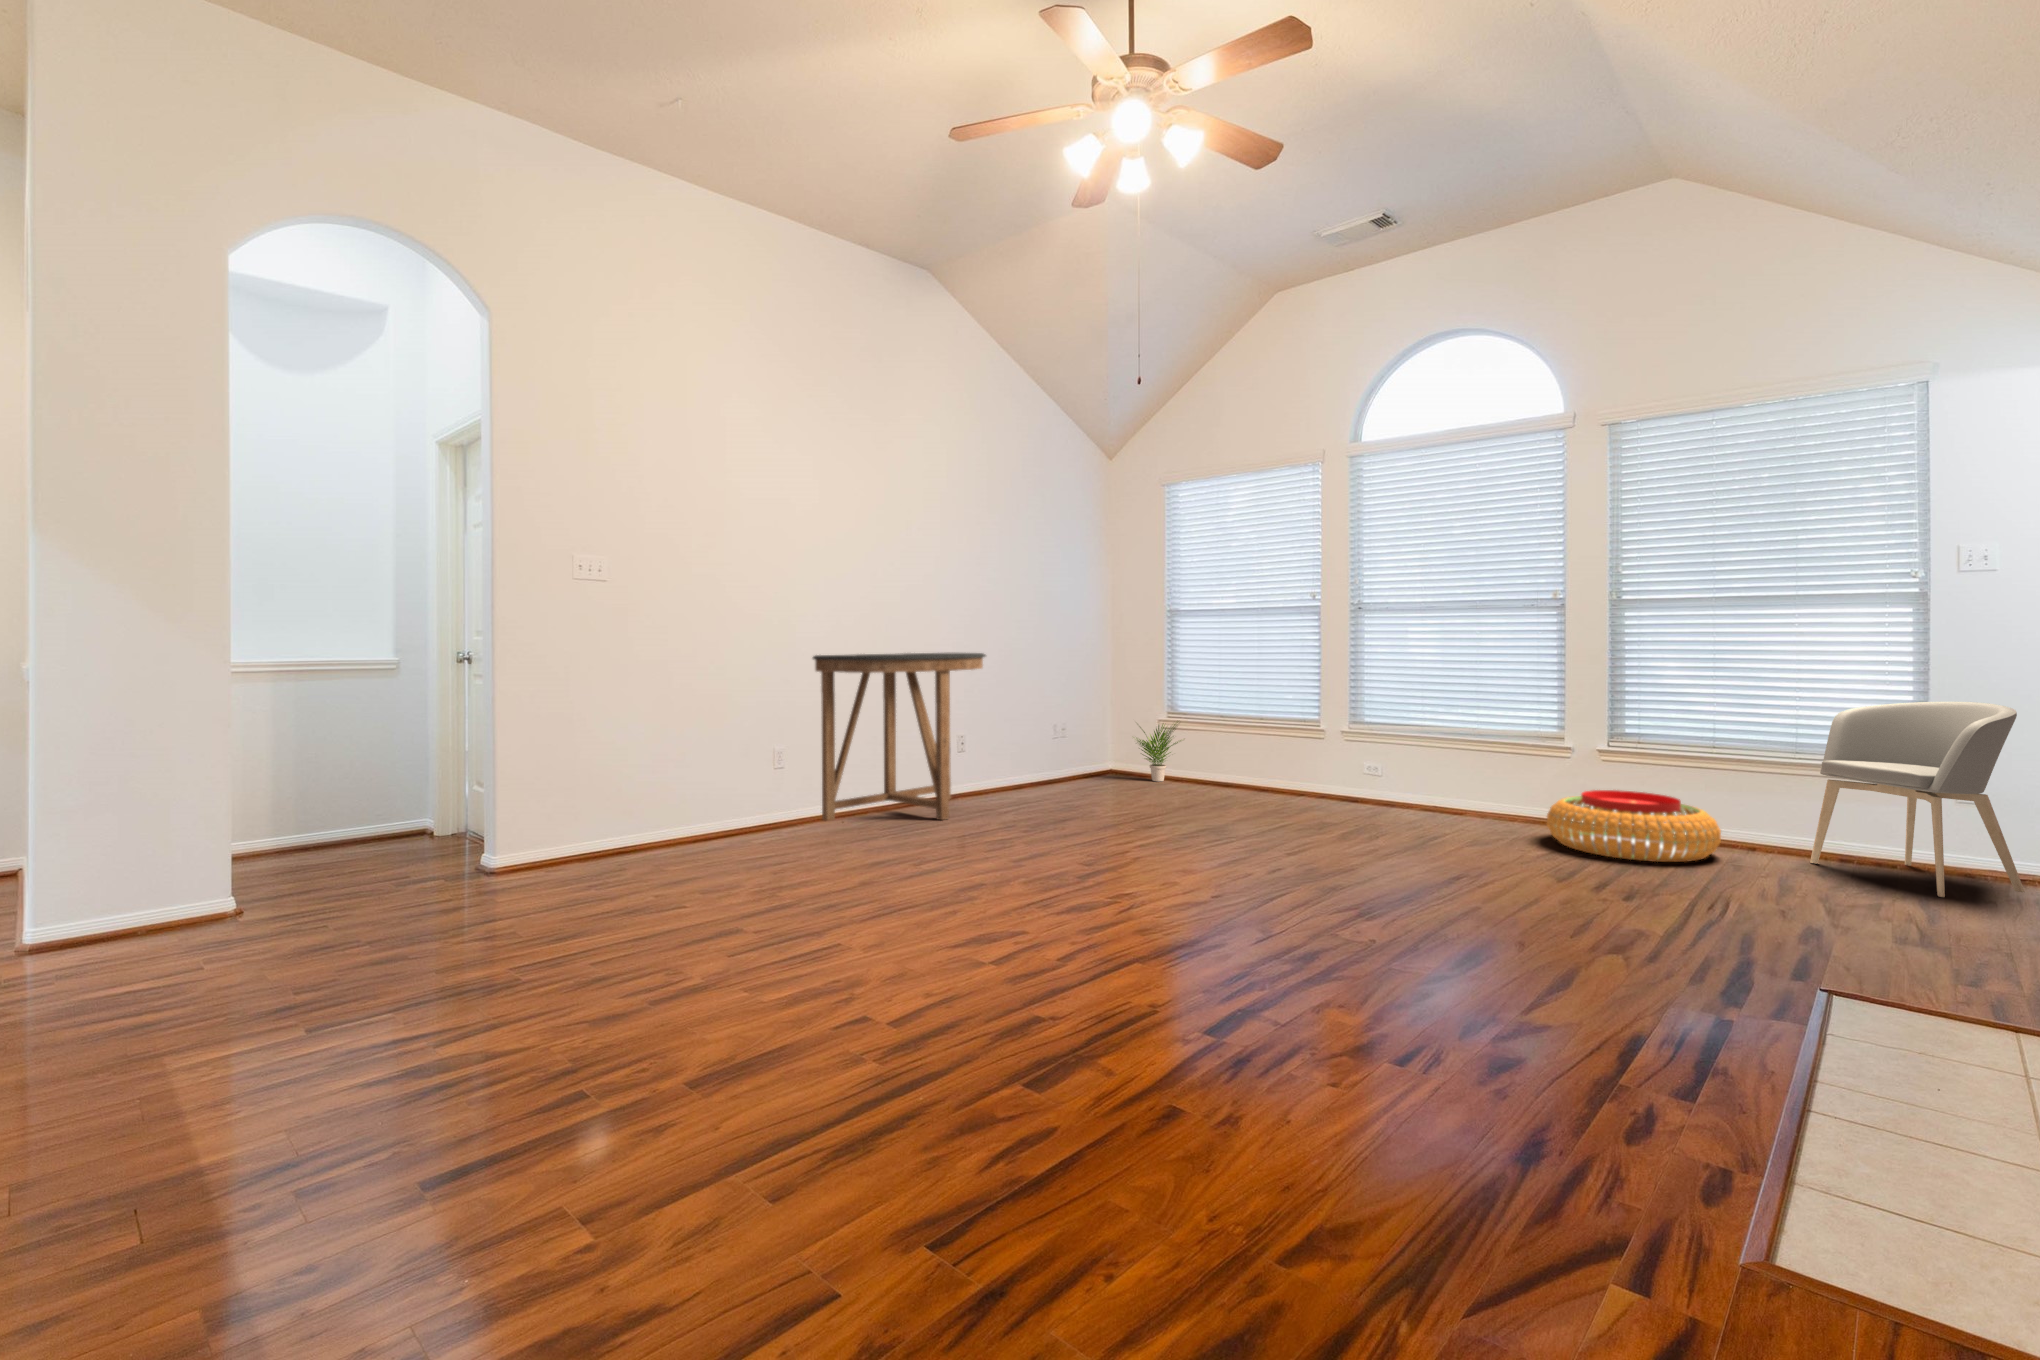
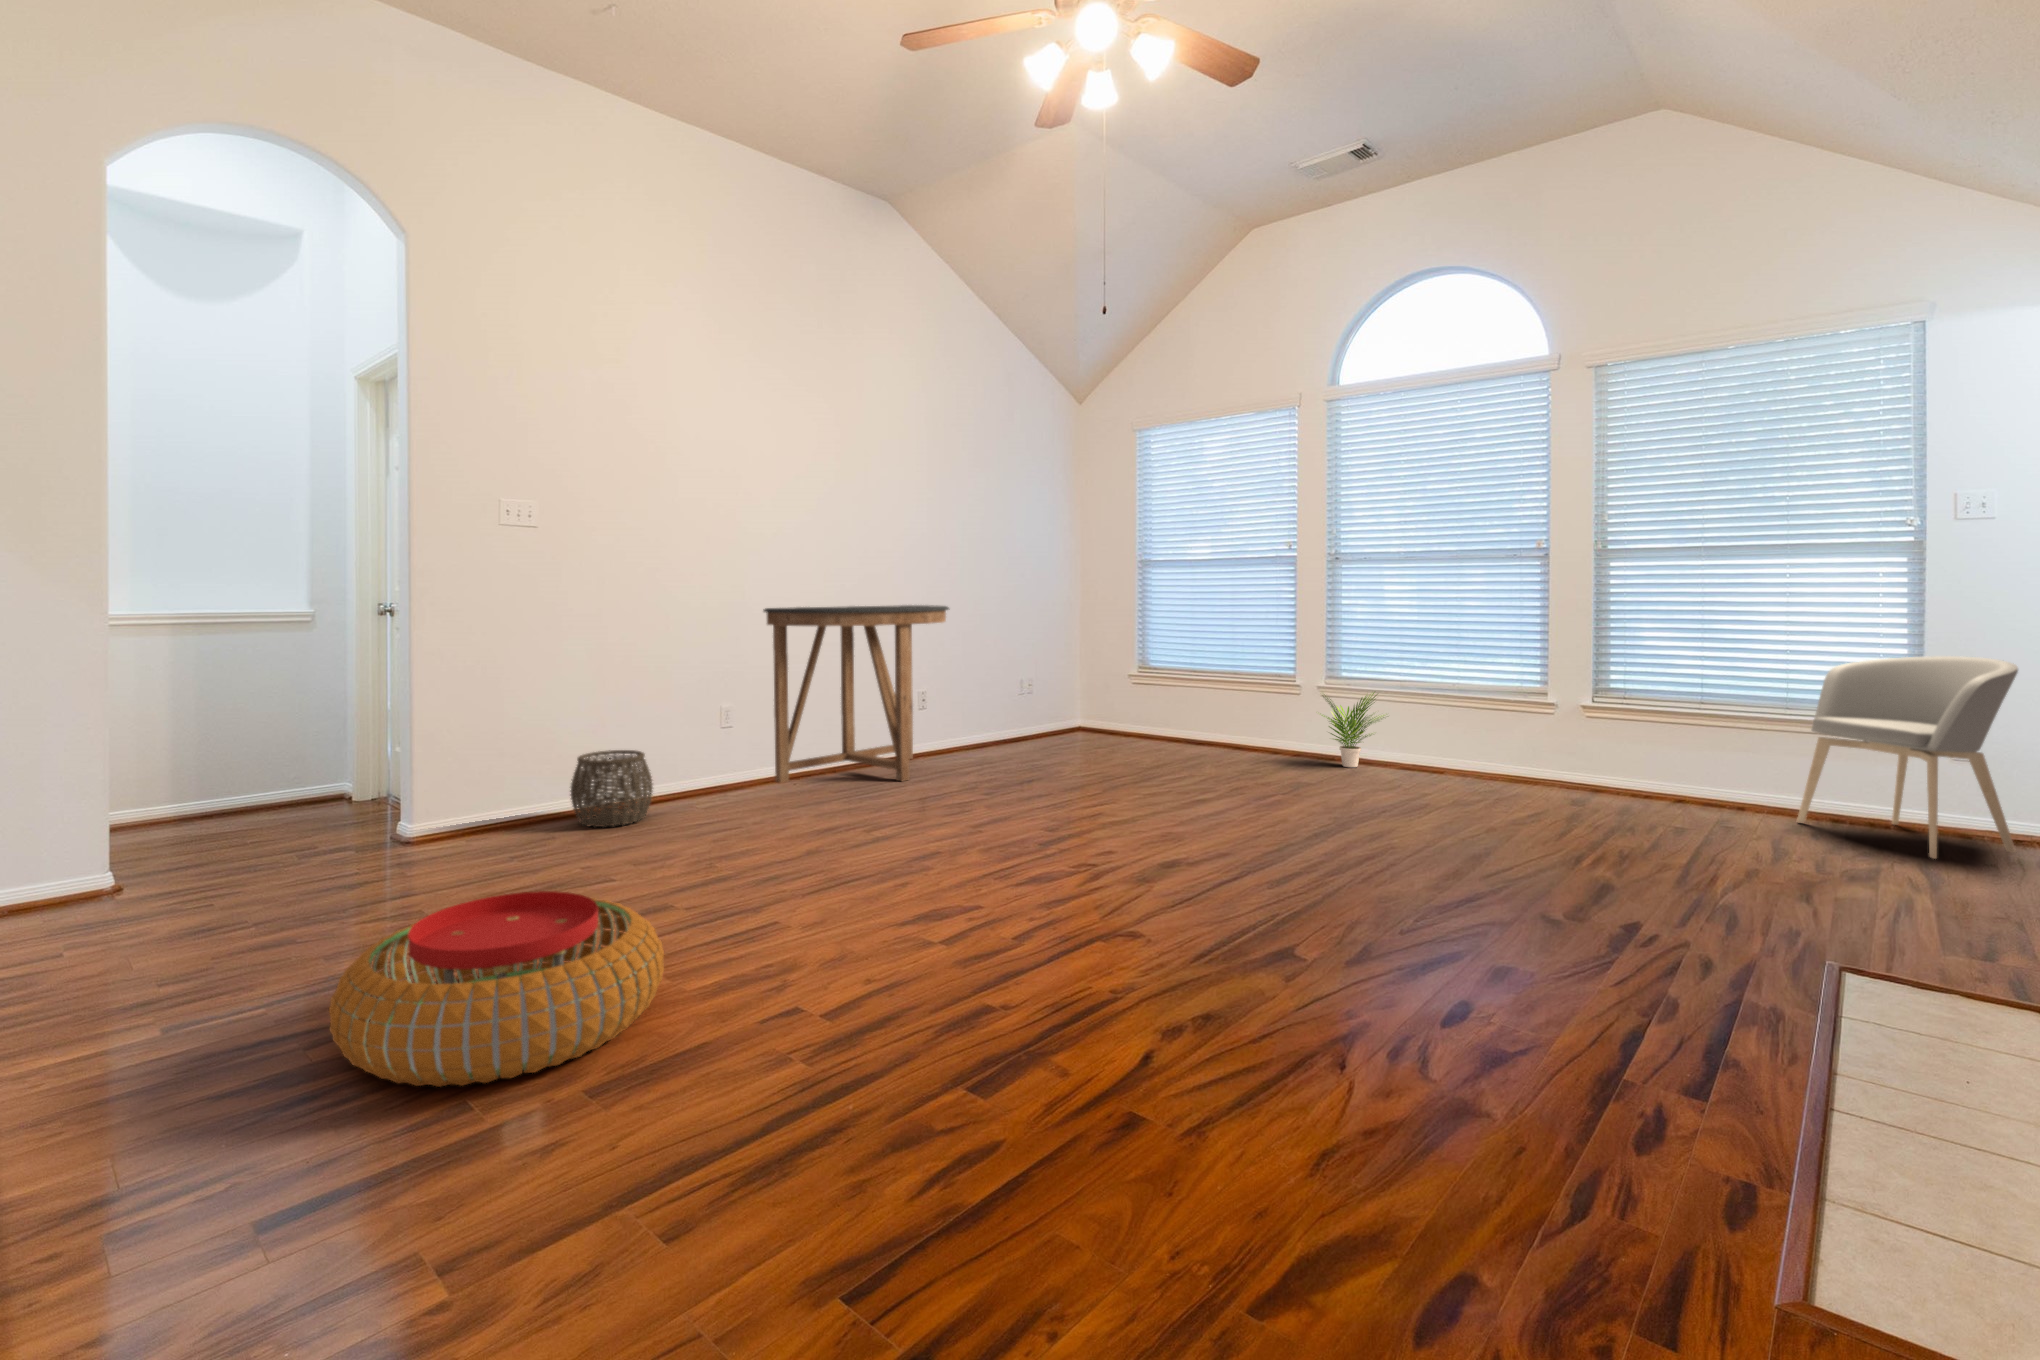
potted plant: present [1137,724,1181,782] -> present [1322,692,1384,768]
woven basket: none [636,788,713,861] -> present [570,750,653,827]
pouf: present [1547,790,1721,862] -> present [329,891,664,1087]

